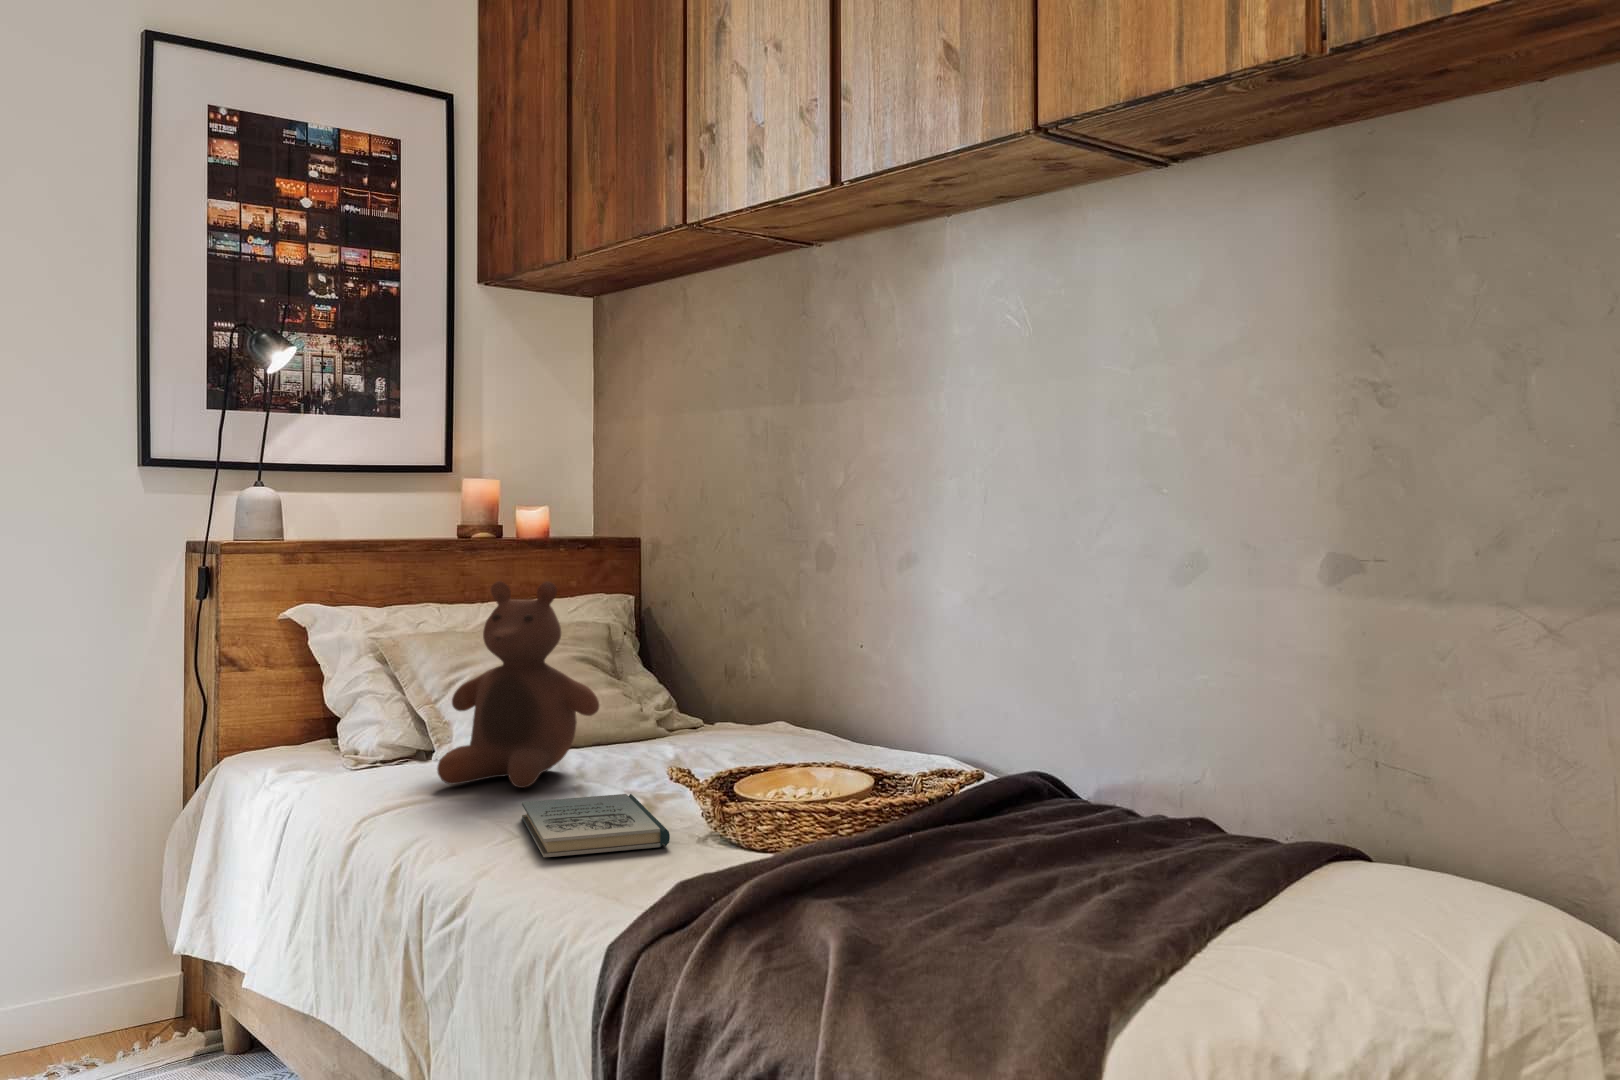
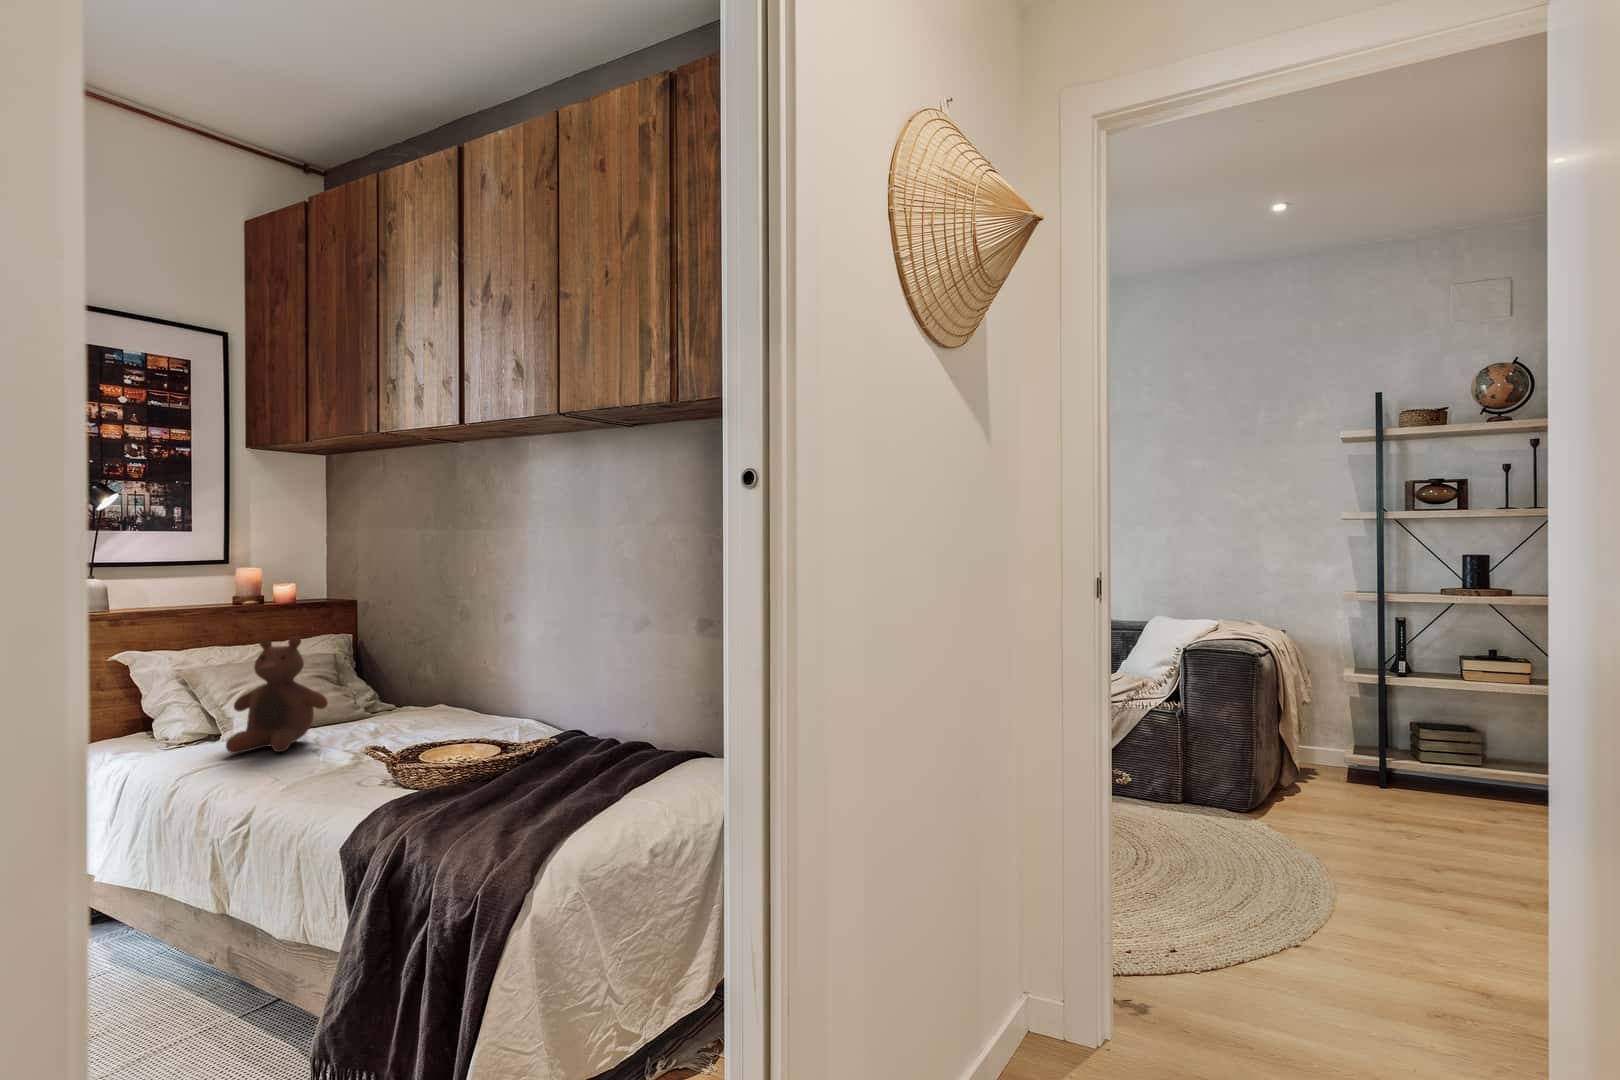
book: present [522,794,670,857] -> none [281,750,366,786]

